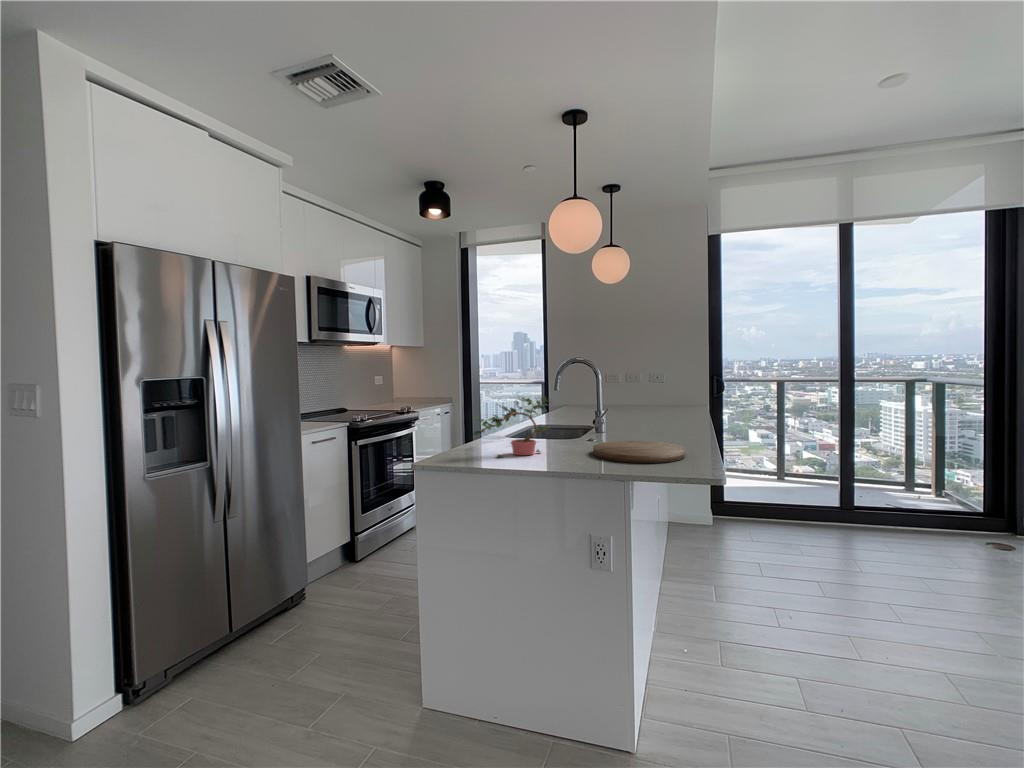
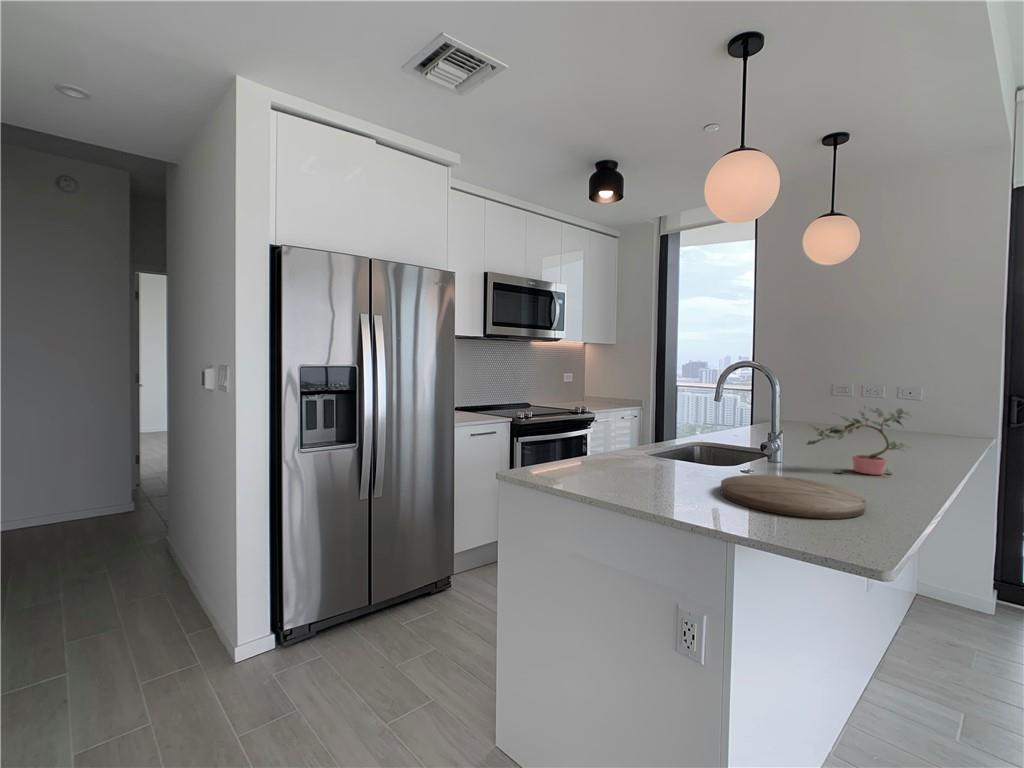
potted plant: present [474,396,550,457] -> present [807,406,910,475]

